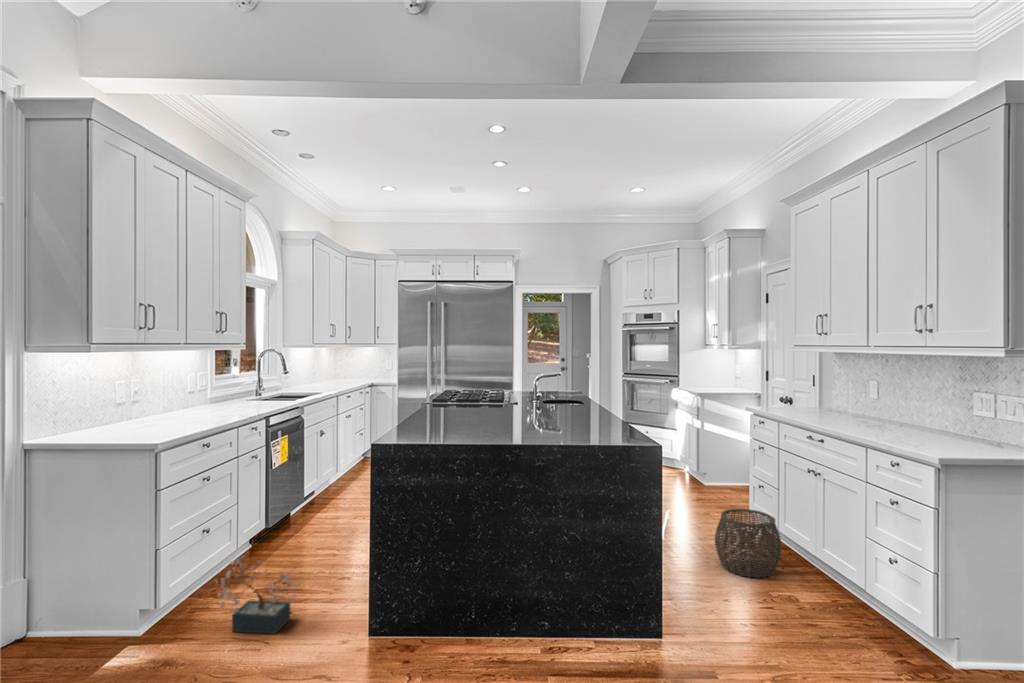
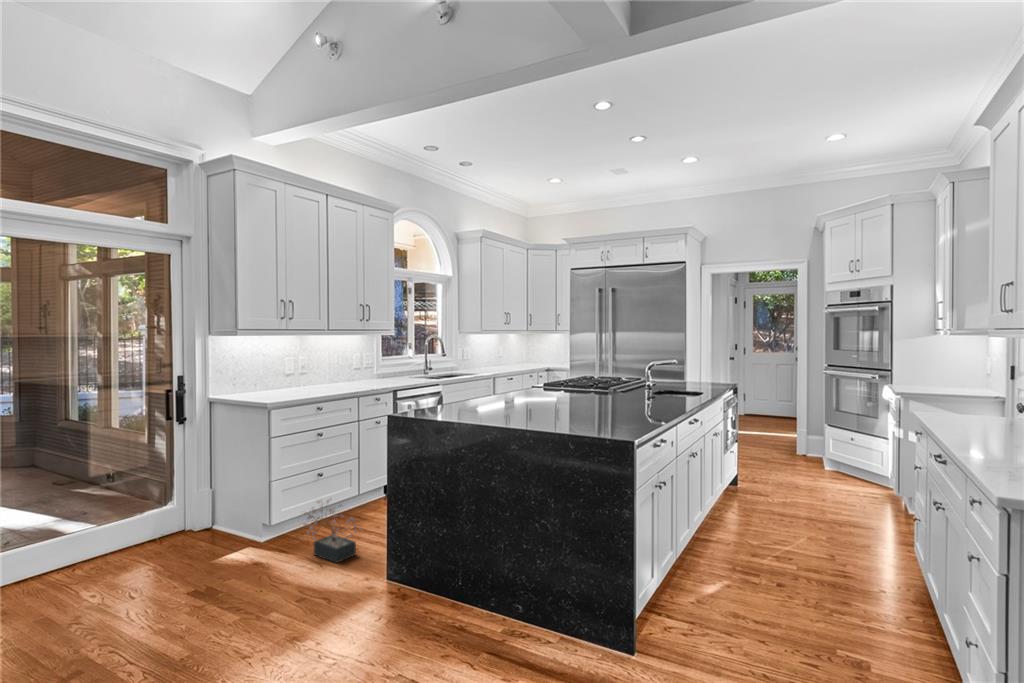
woven basket: present [715,509,782,578] -> none [794,538,887,632]

